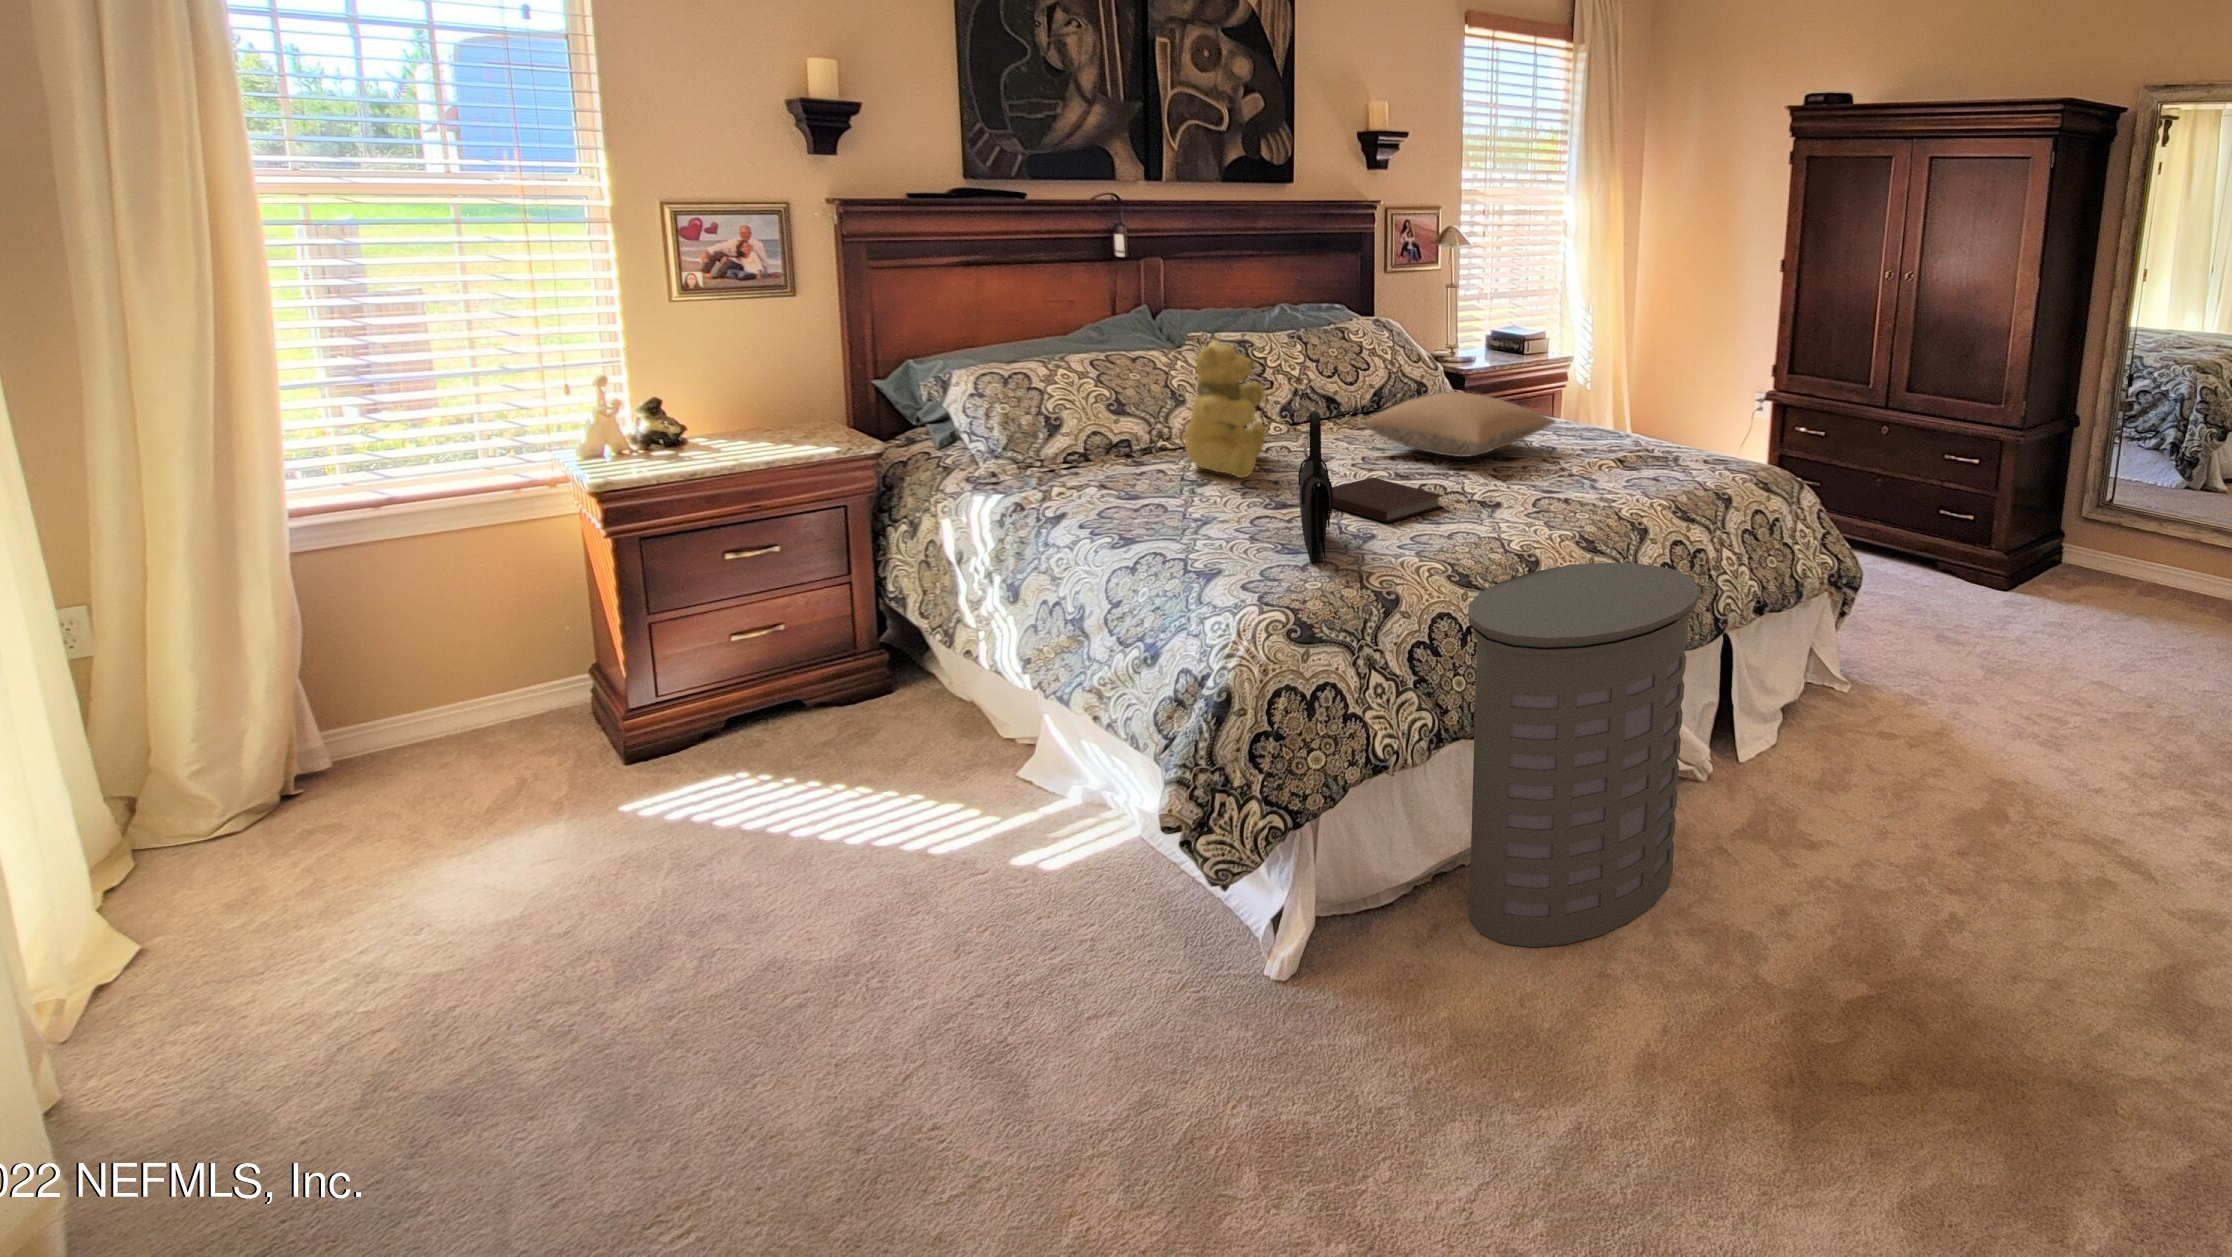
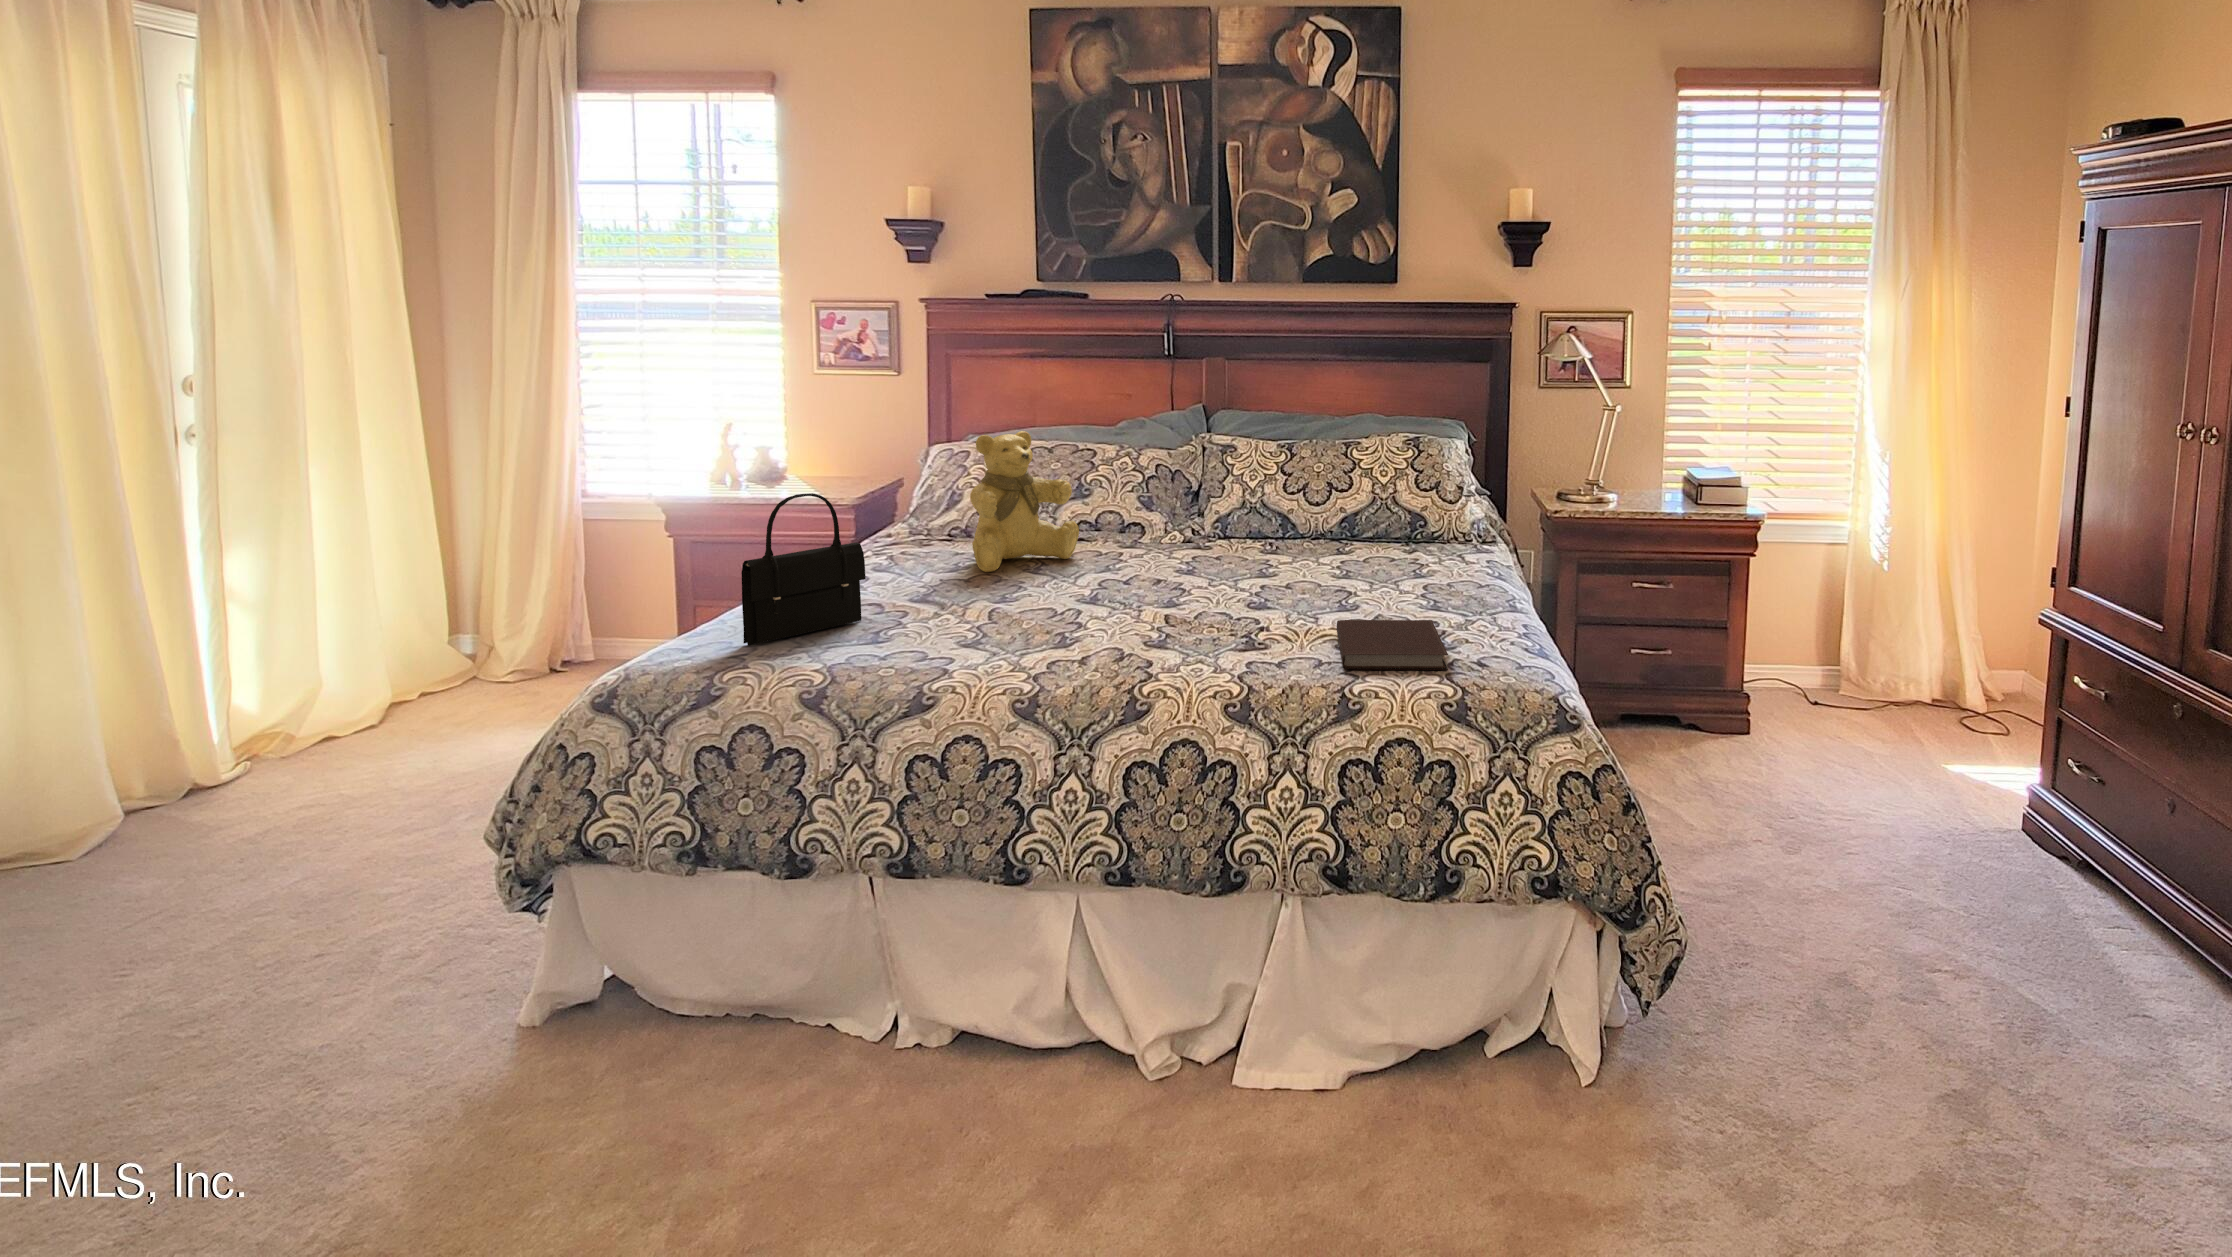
pillow: present [1365,392,1555,457] -> none [1157,518,1335,595]
notebook: present [1326,477,1444,523] -> present [1336,620,1448,670]
laundry hamper: present [1468,562,1700,947] -> none [631,708,969,1179]

